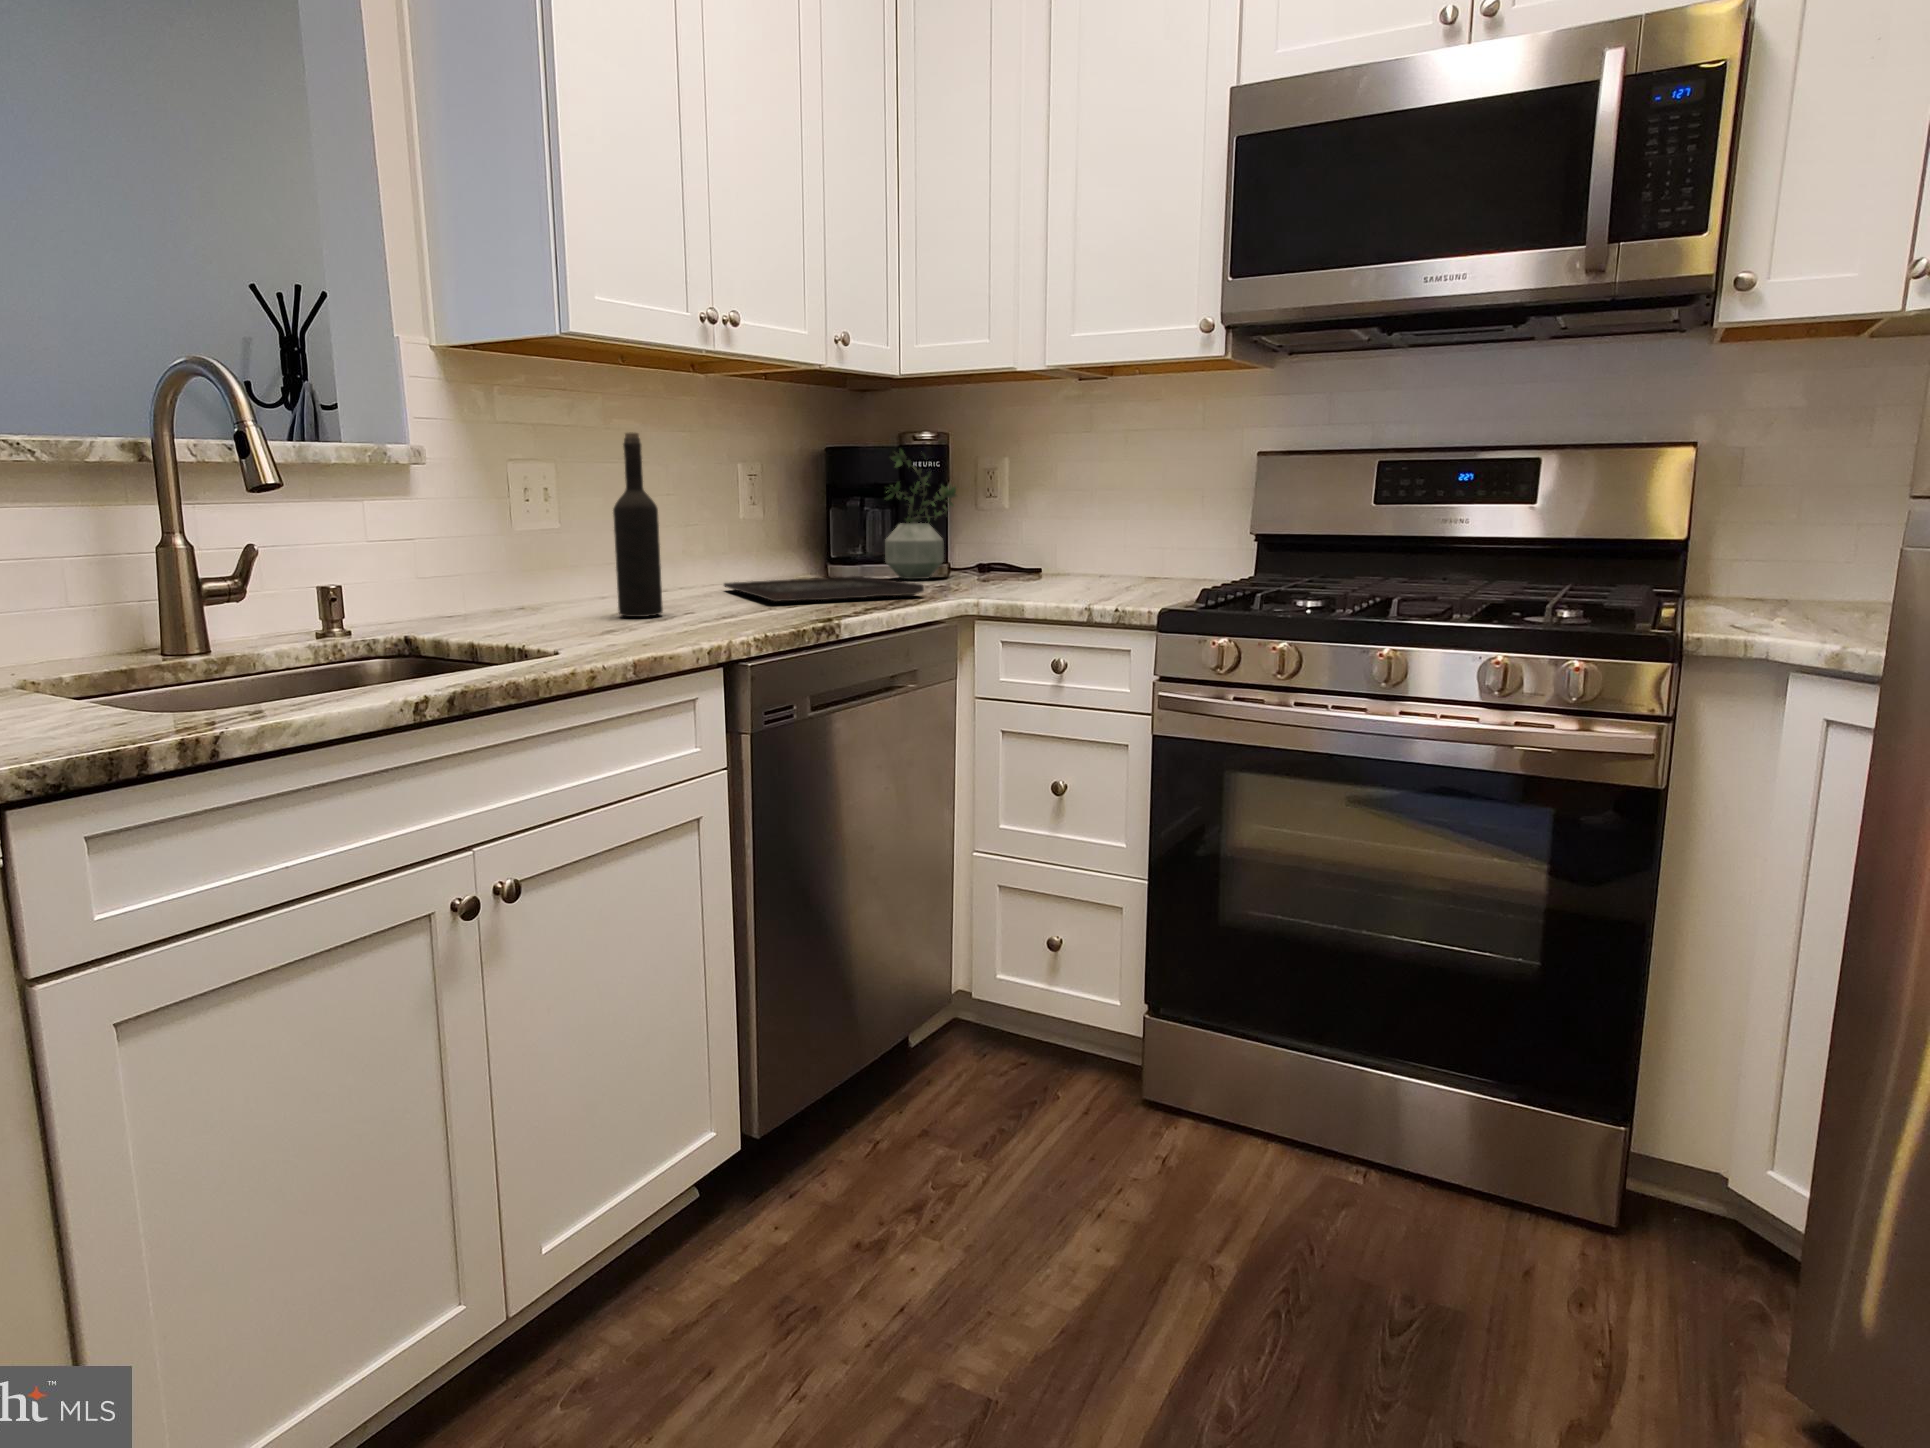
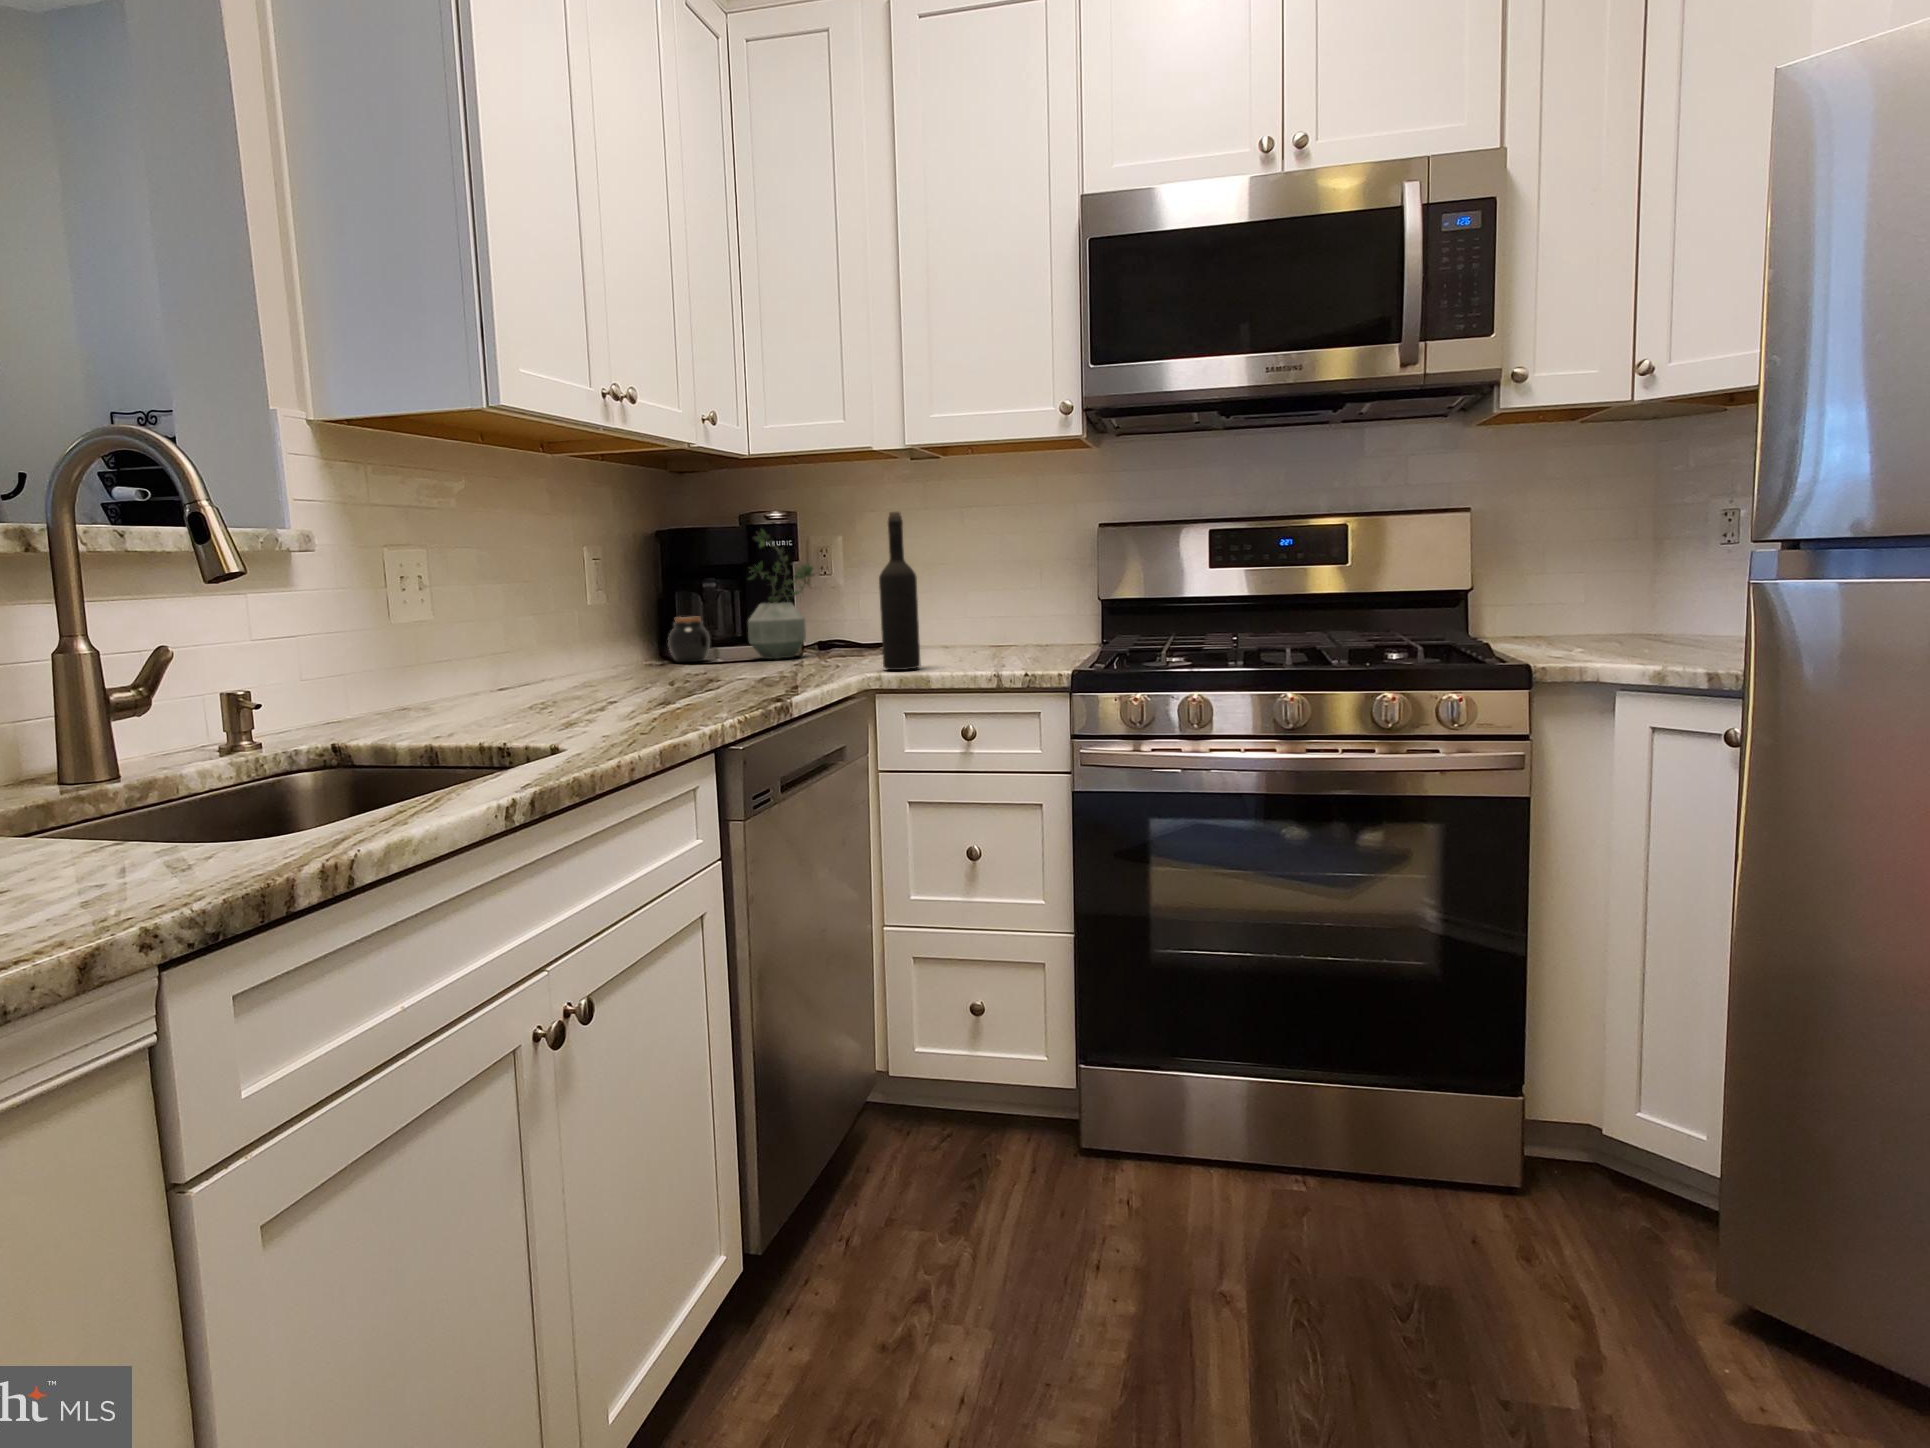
wine bottle: present [613,433,663,617] -> present [879,512,920,670]
jar: none [813,534,852,578] -> present [668,617,710,662]
tray: present [724,576,924,601] -> none [601,658,830,685]

